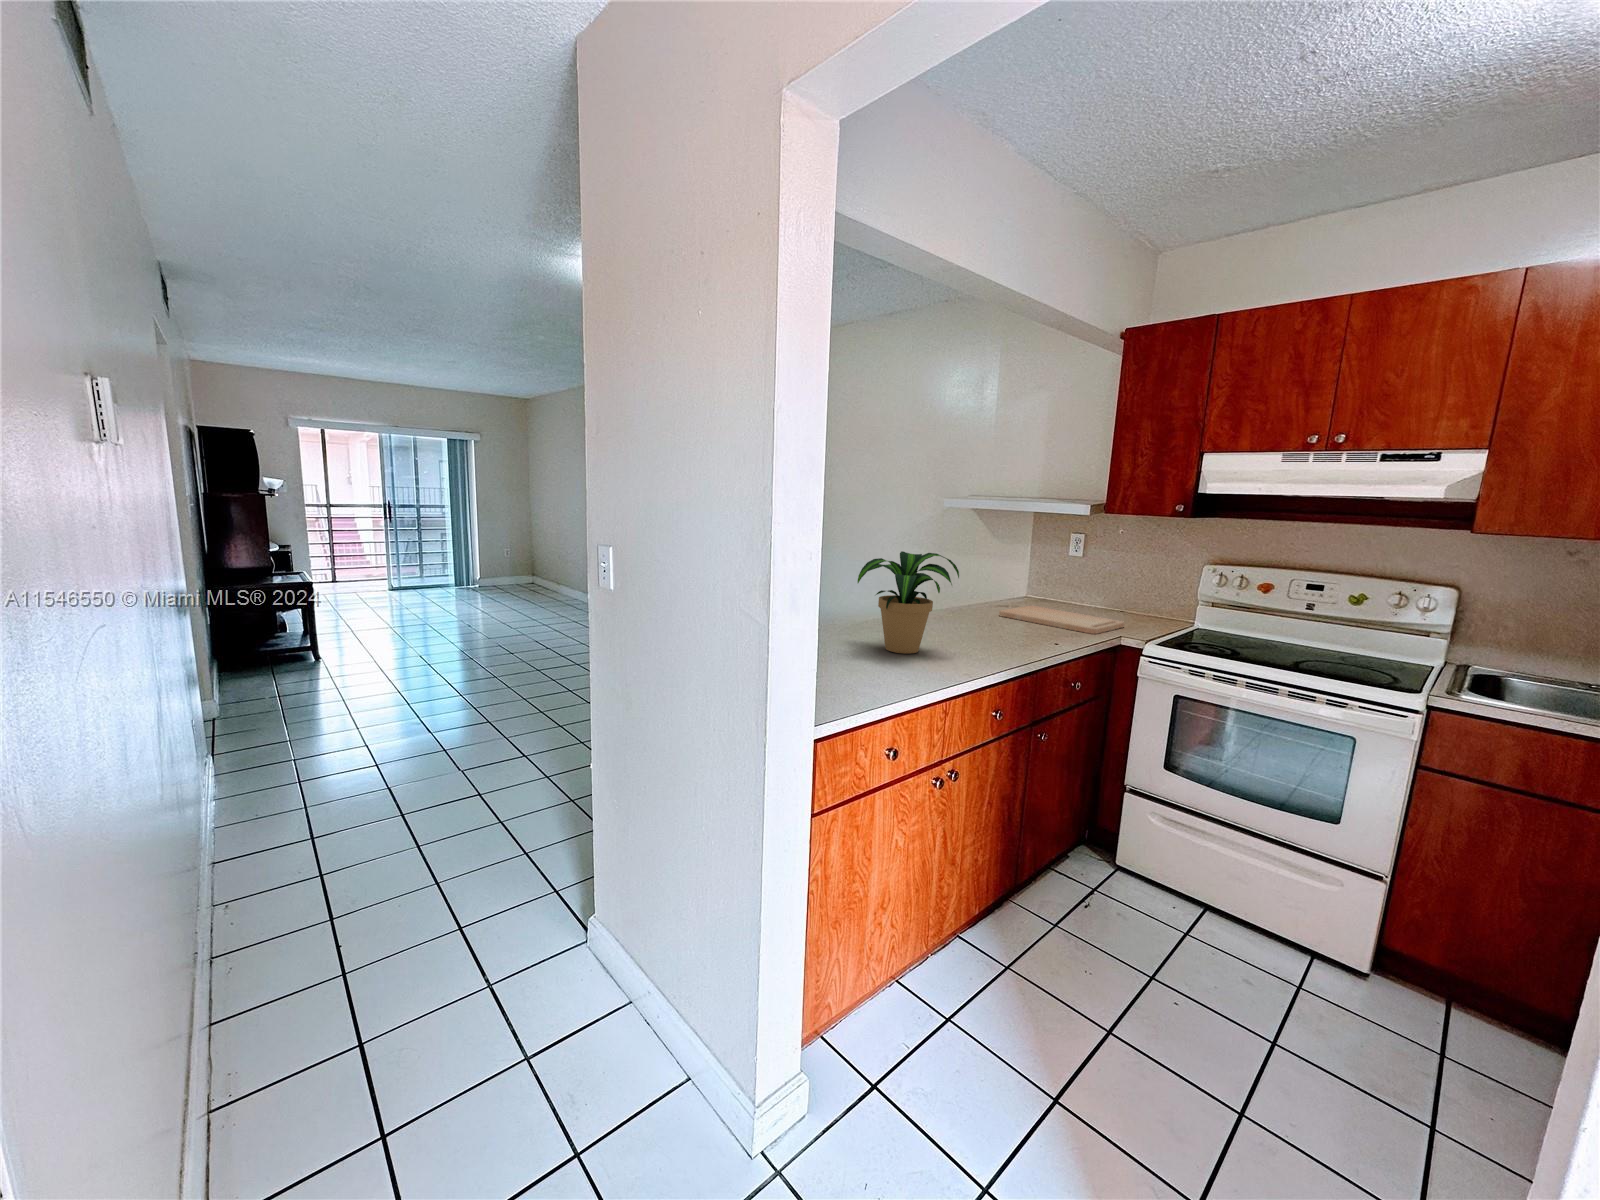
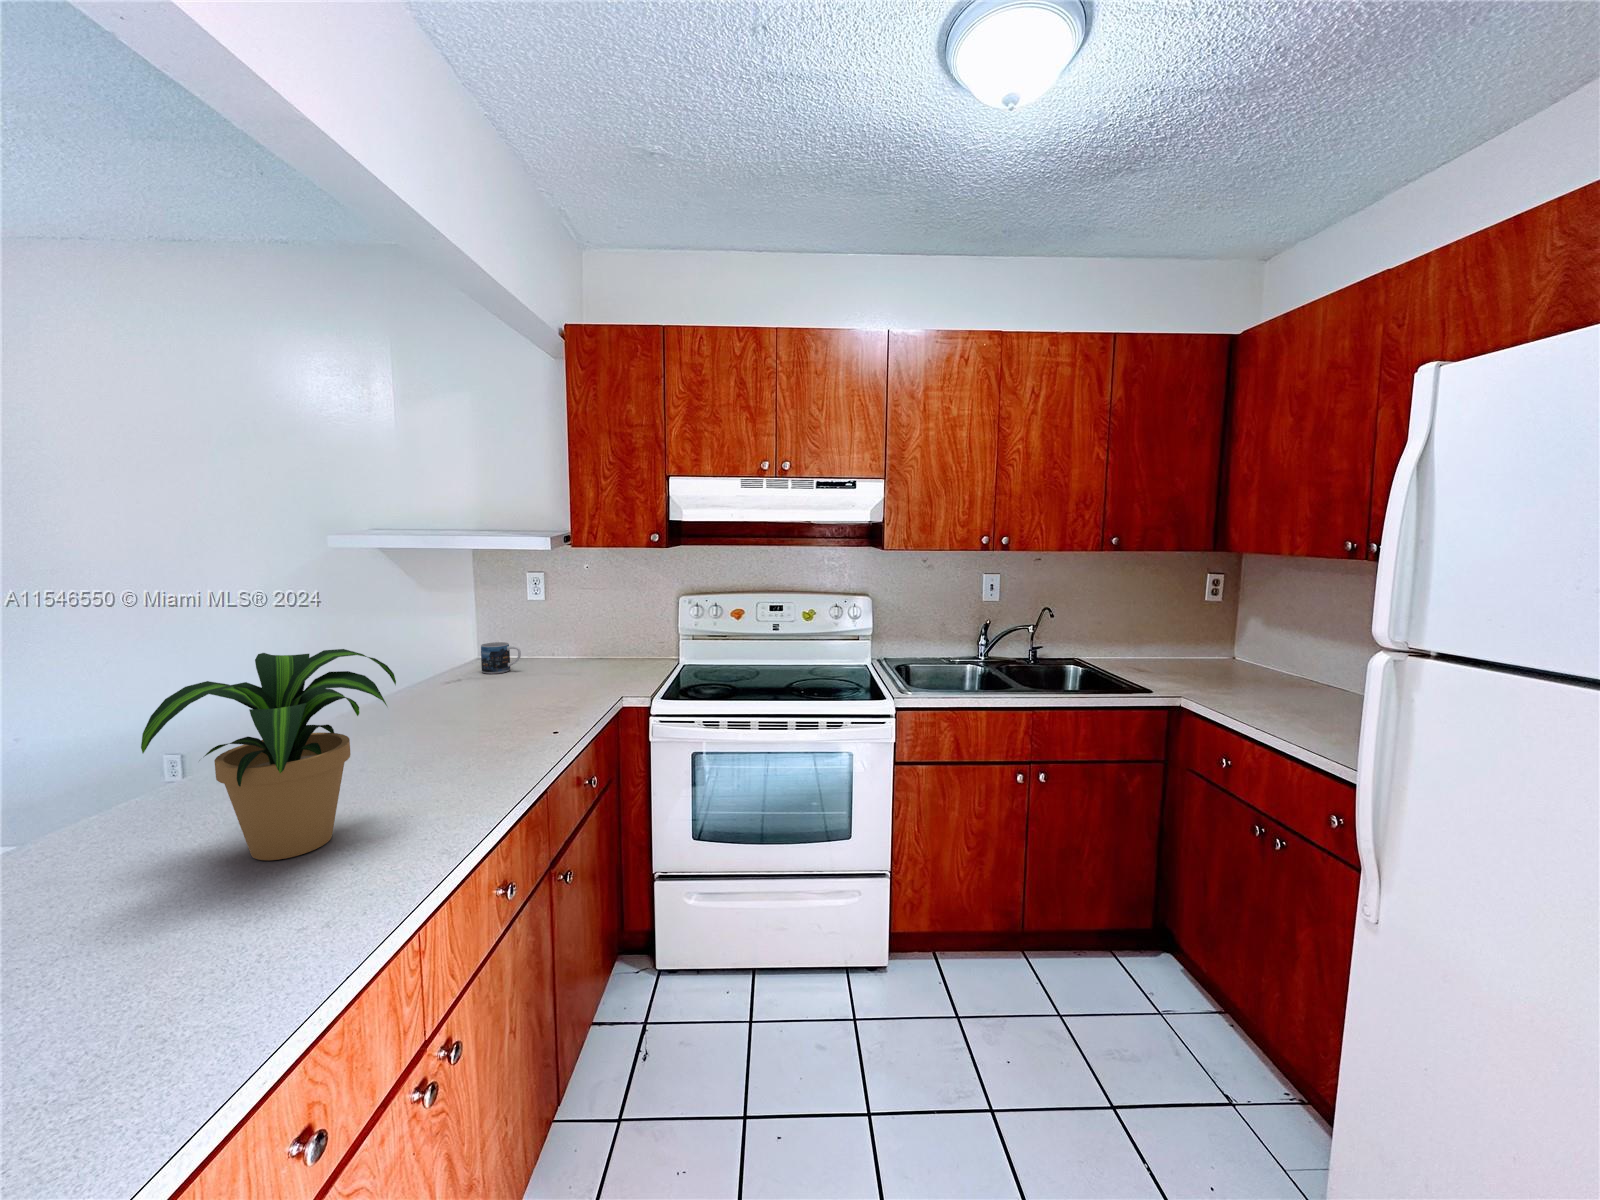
mug: none [1024,583,1054,607] -> present [481,642,521,674]
cutting board: present [999,606,1124,634] -> none [455,674,617,703]

